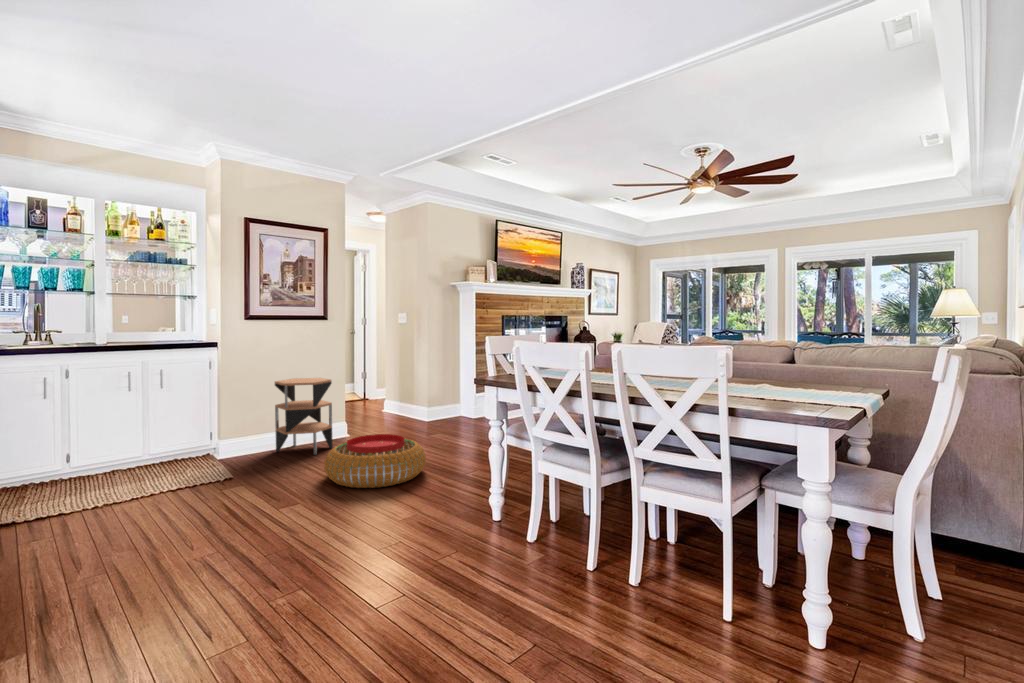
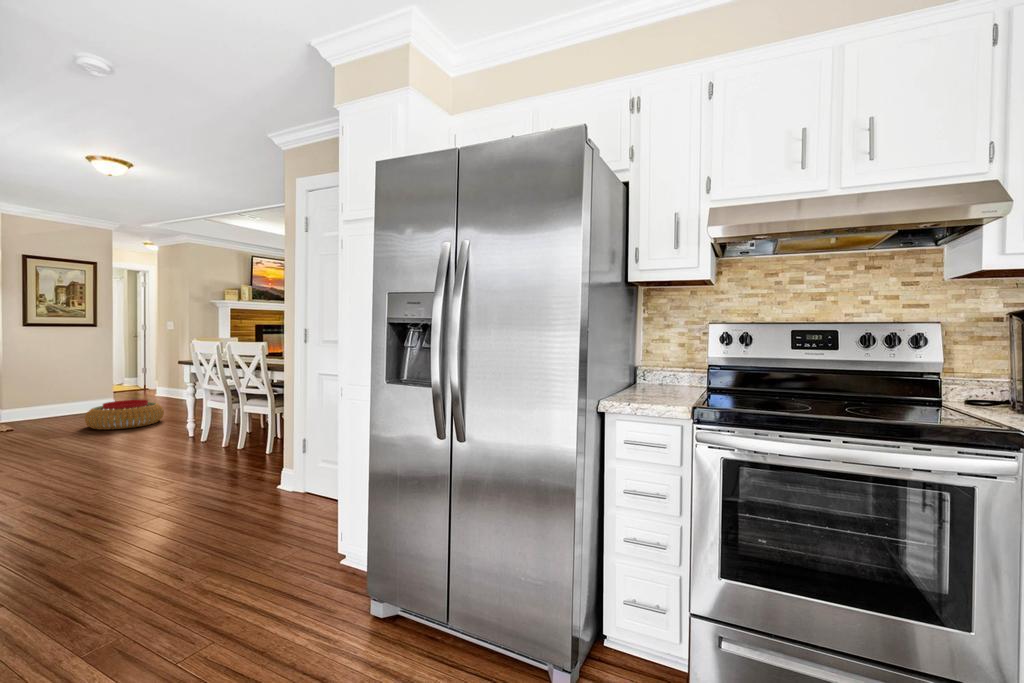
side table: present [275,378,333,455] -> none [48,367,99,419]

